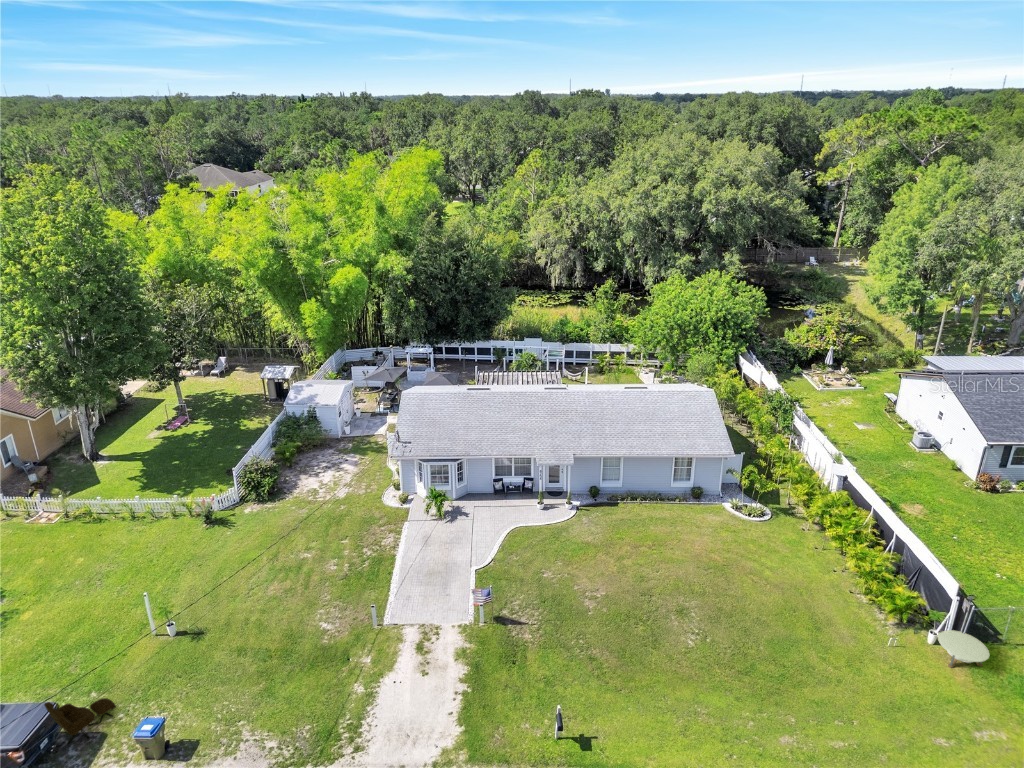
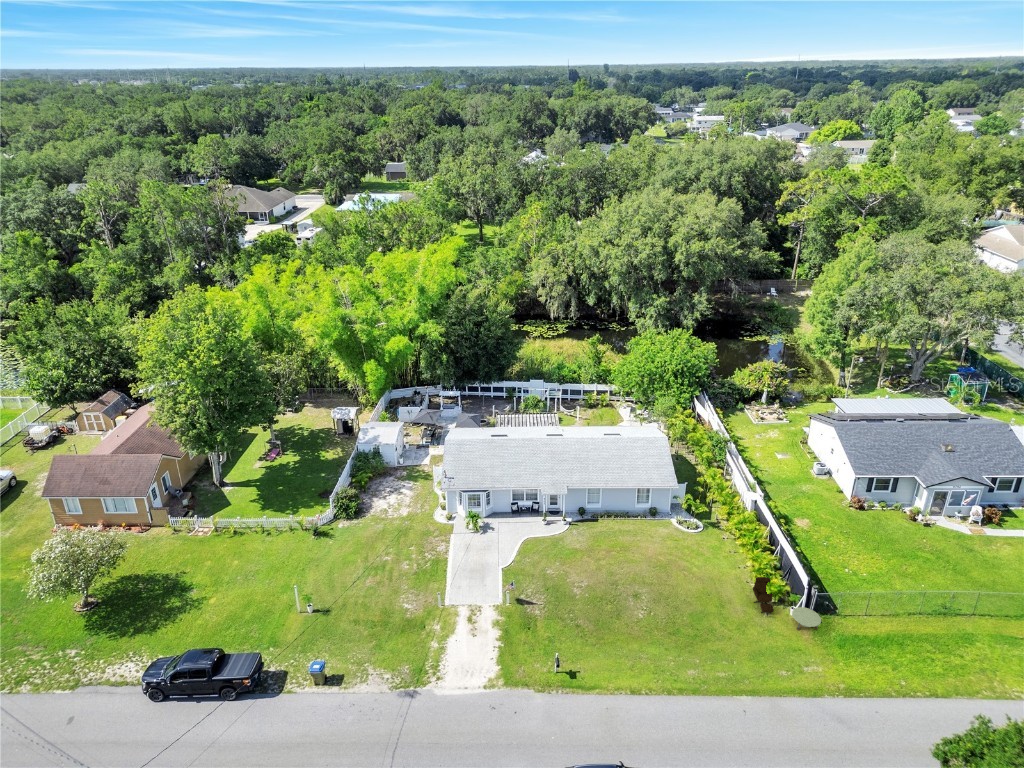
lounge chair: present [45,698,116,744] -> present [753,577,774,615]

